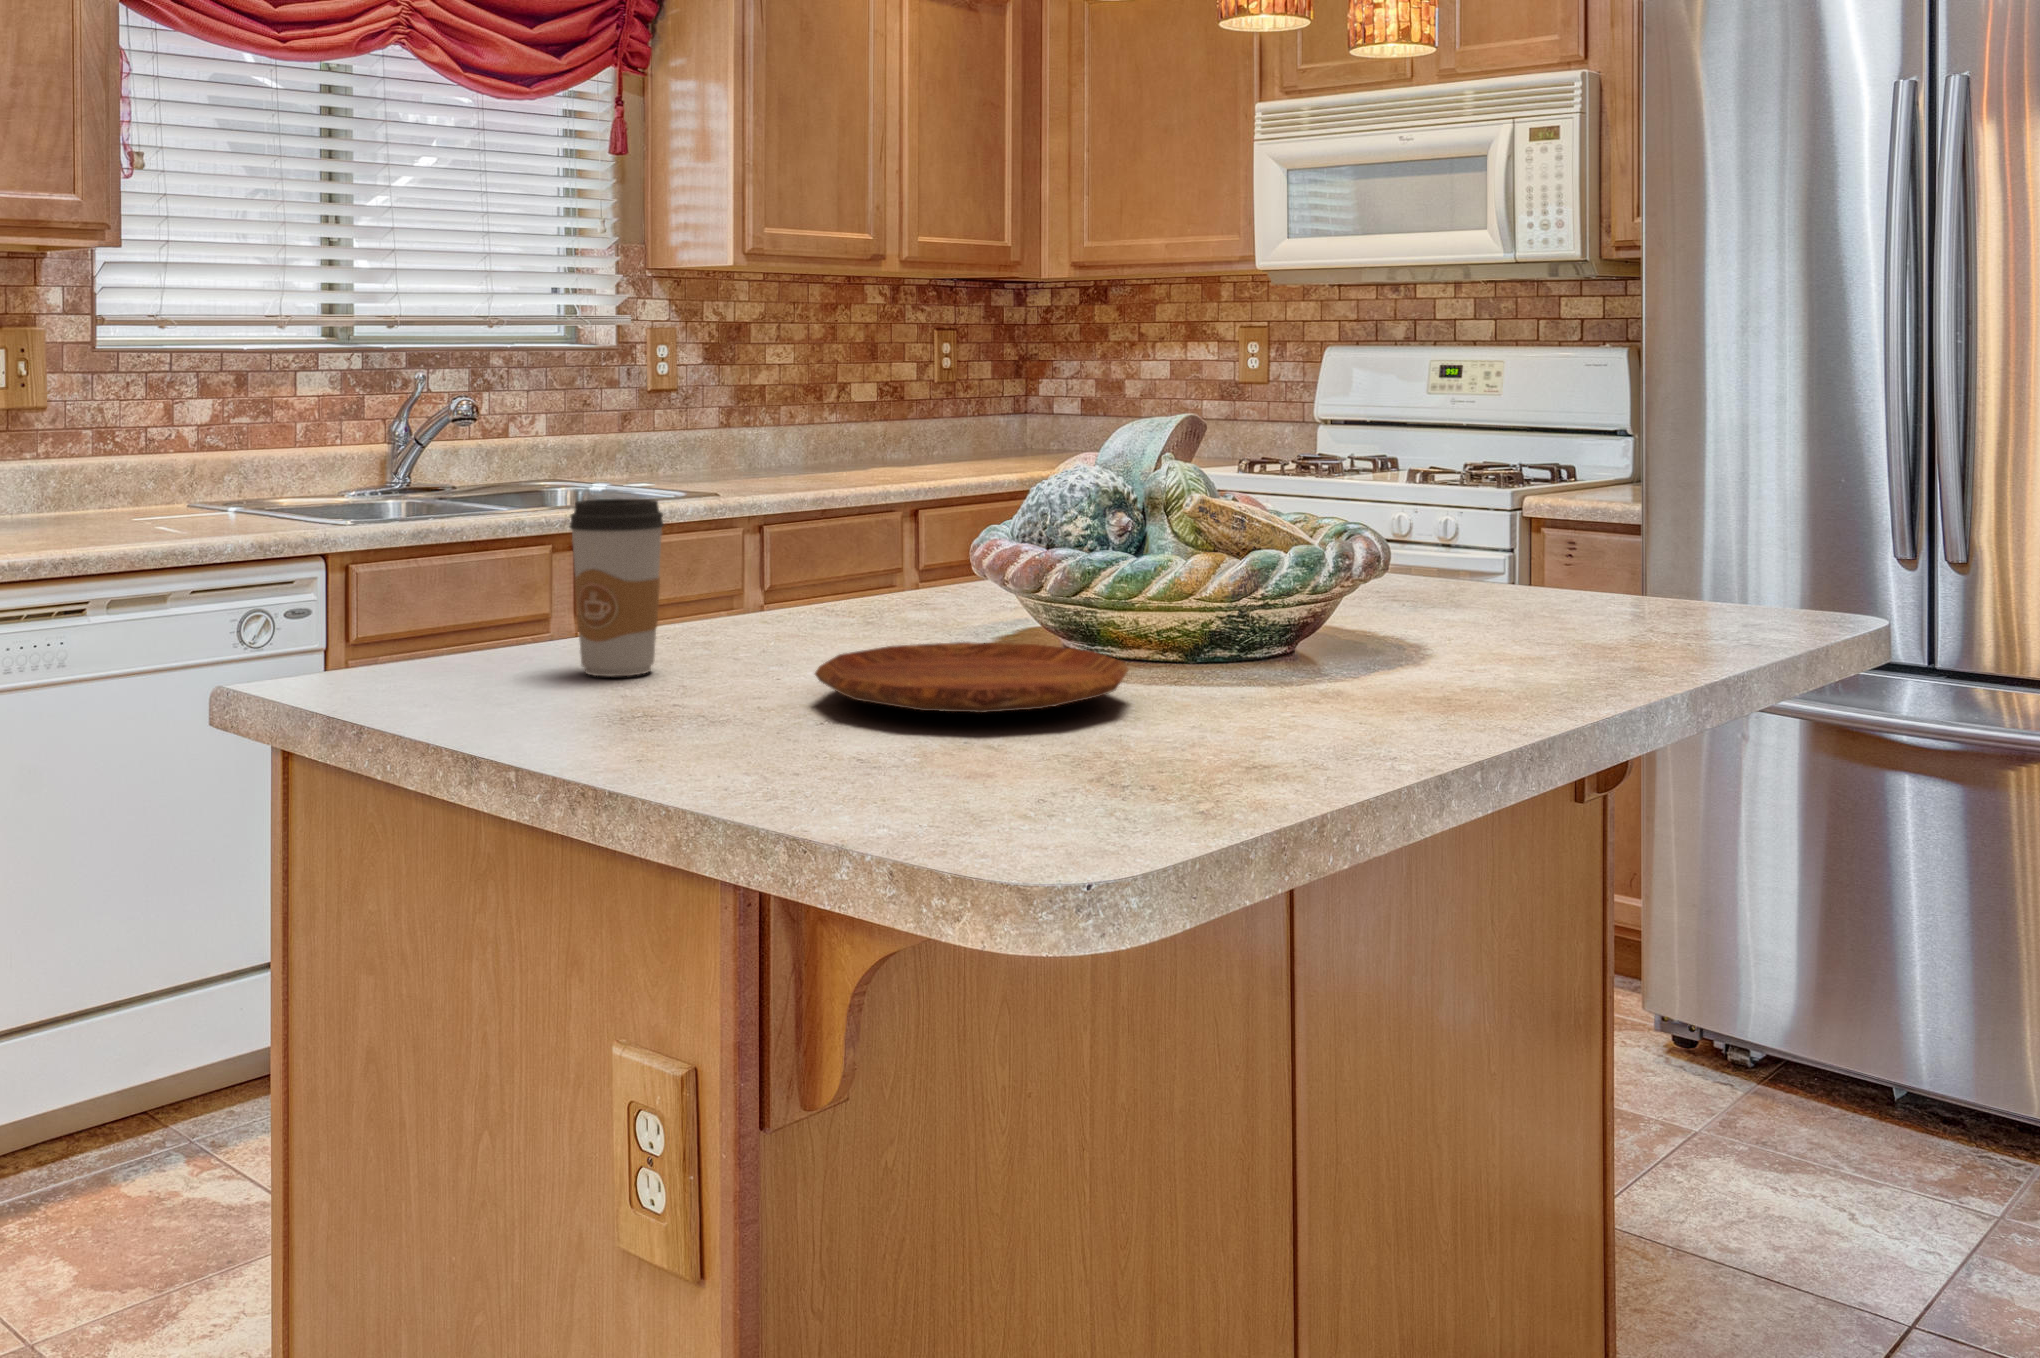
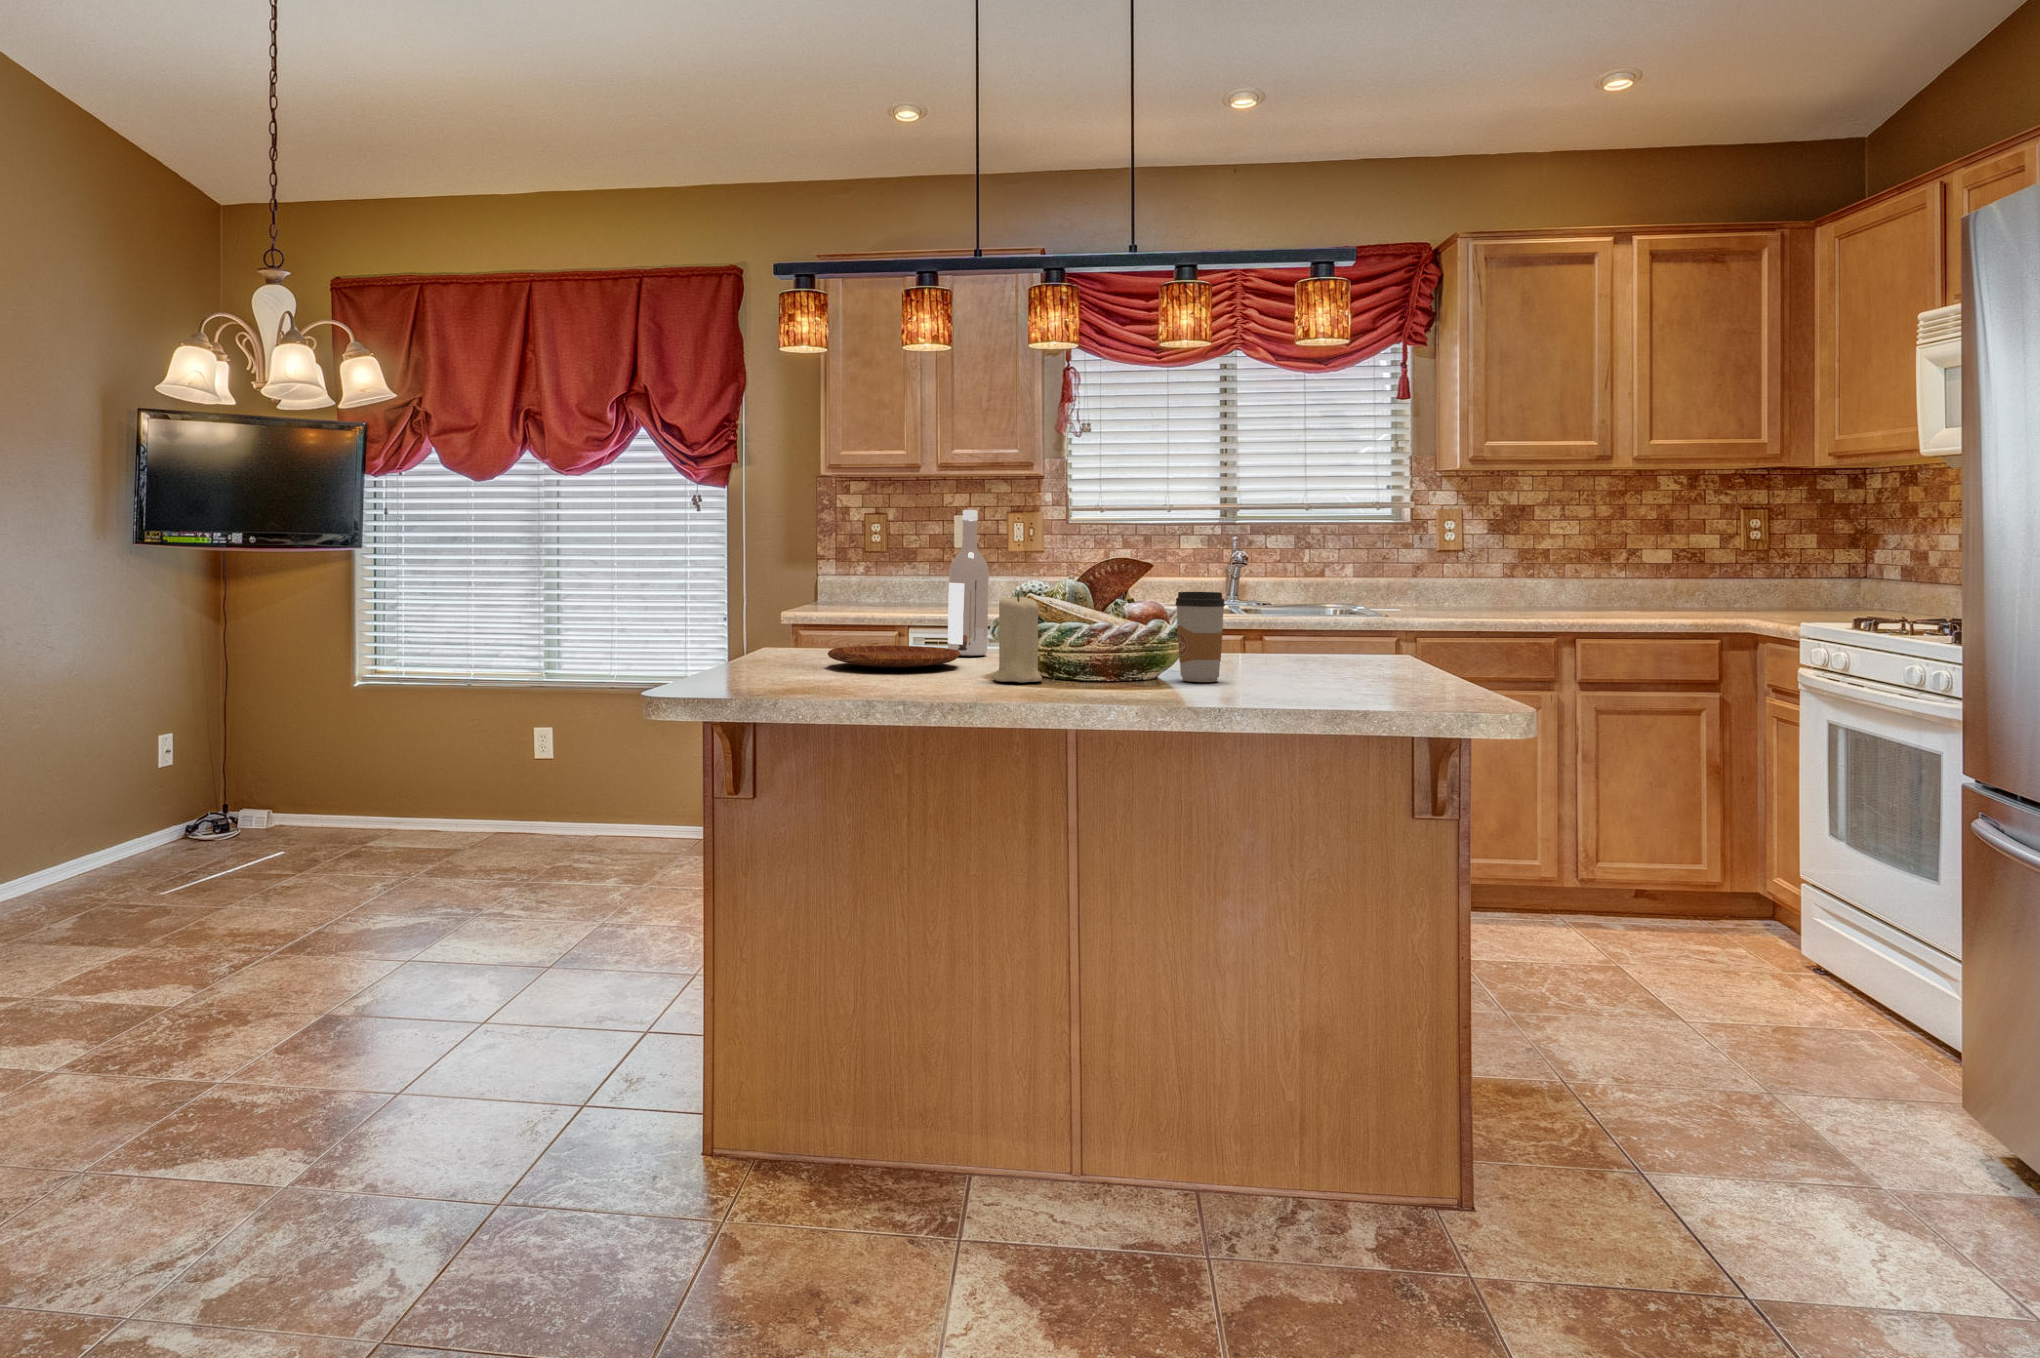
wine bottle: none [809,332,895,654] -> present [948,510,989,656]
coffee cup: present [570,499,664,676] -> present [1175,592,1225,682]
candle: none [1310,511,1421,702] -> present [992,593,1042,682]

